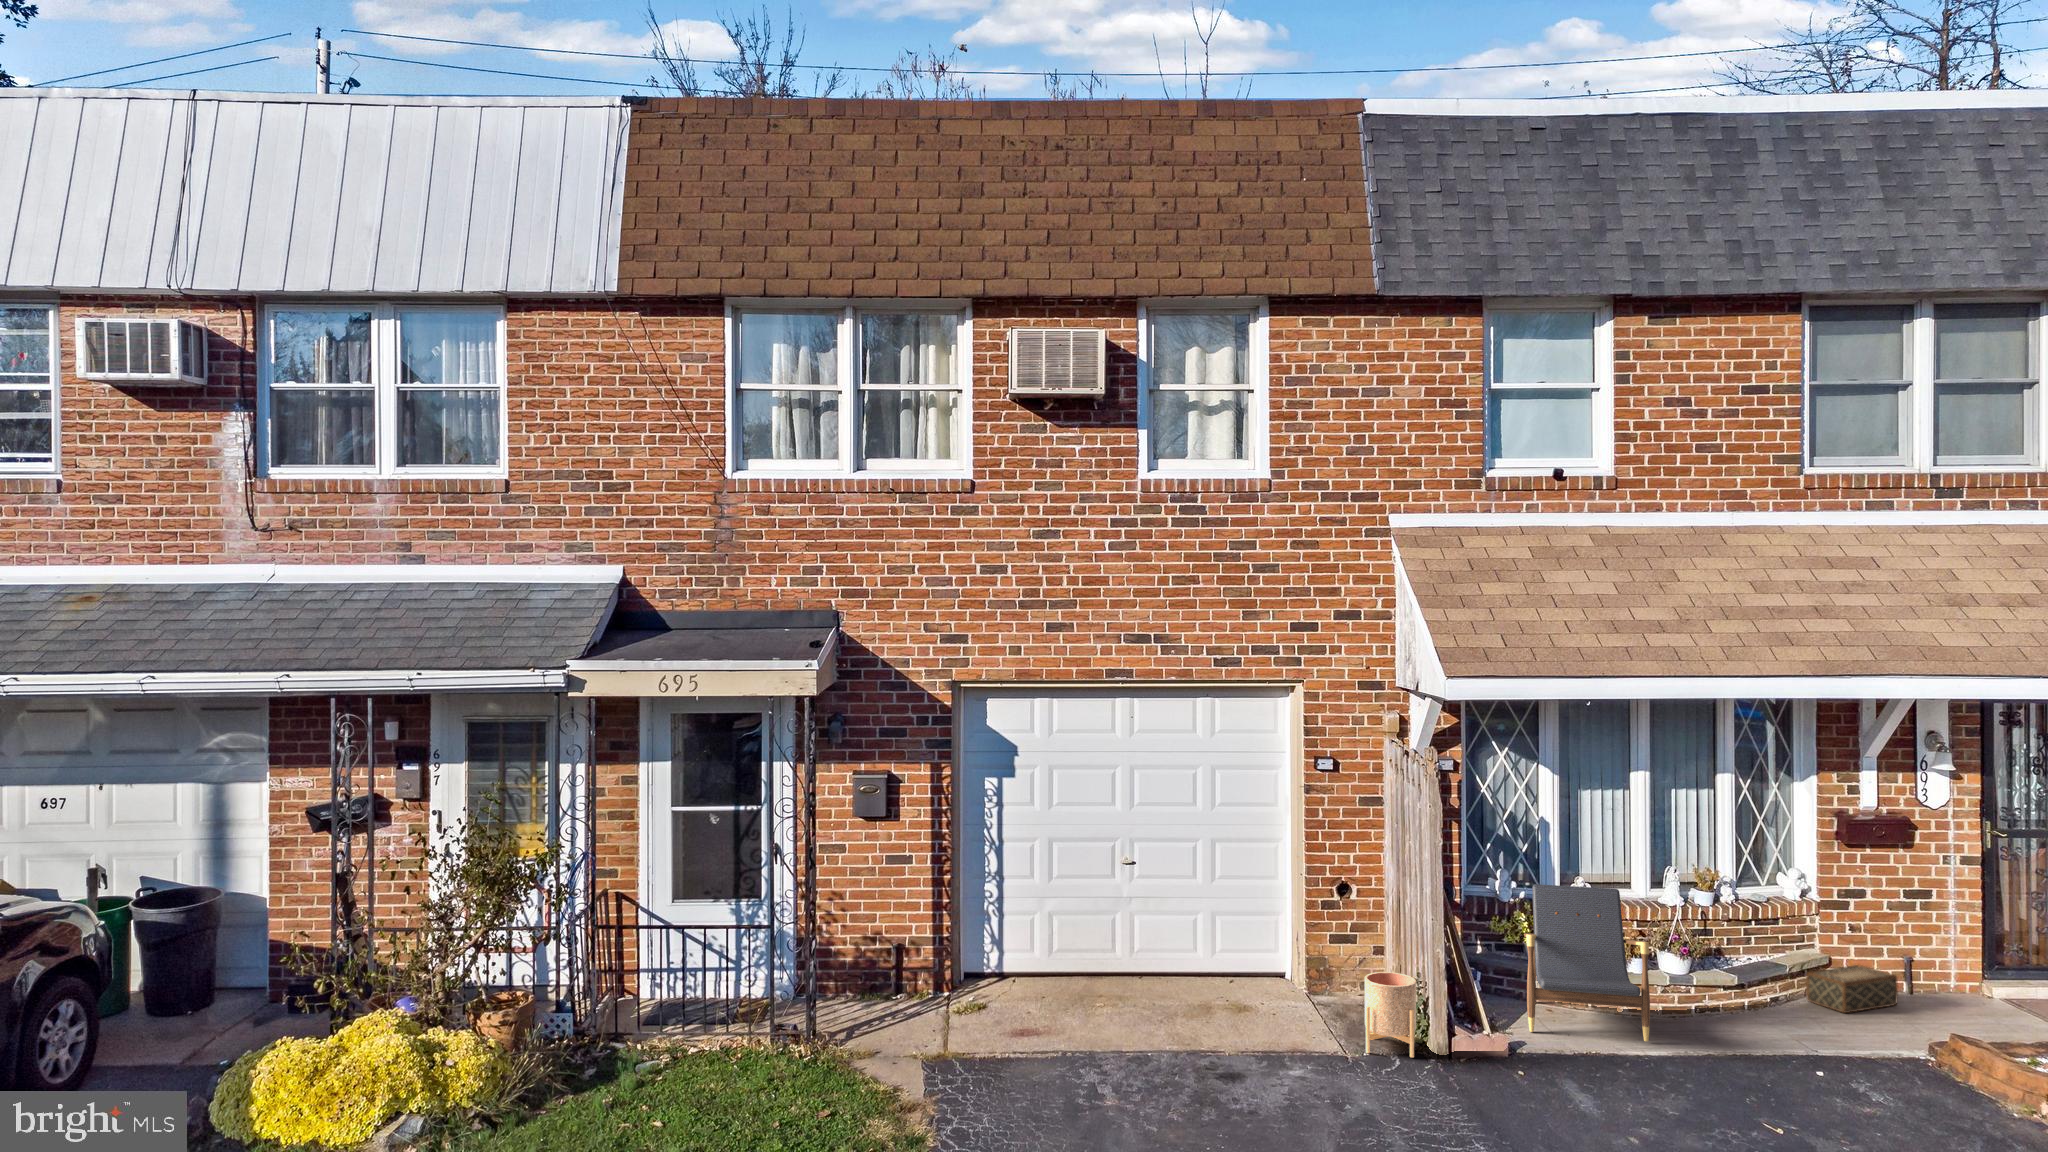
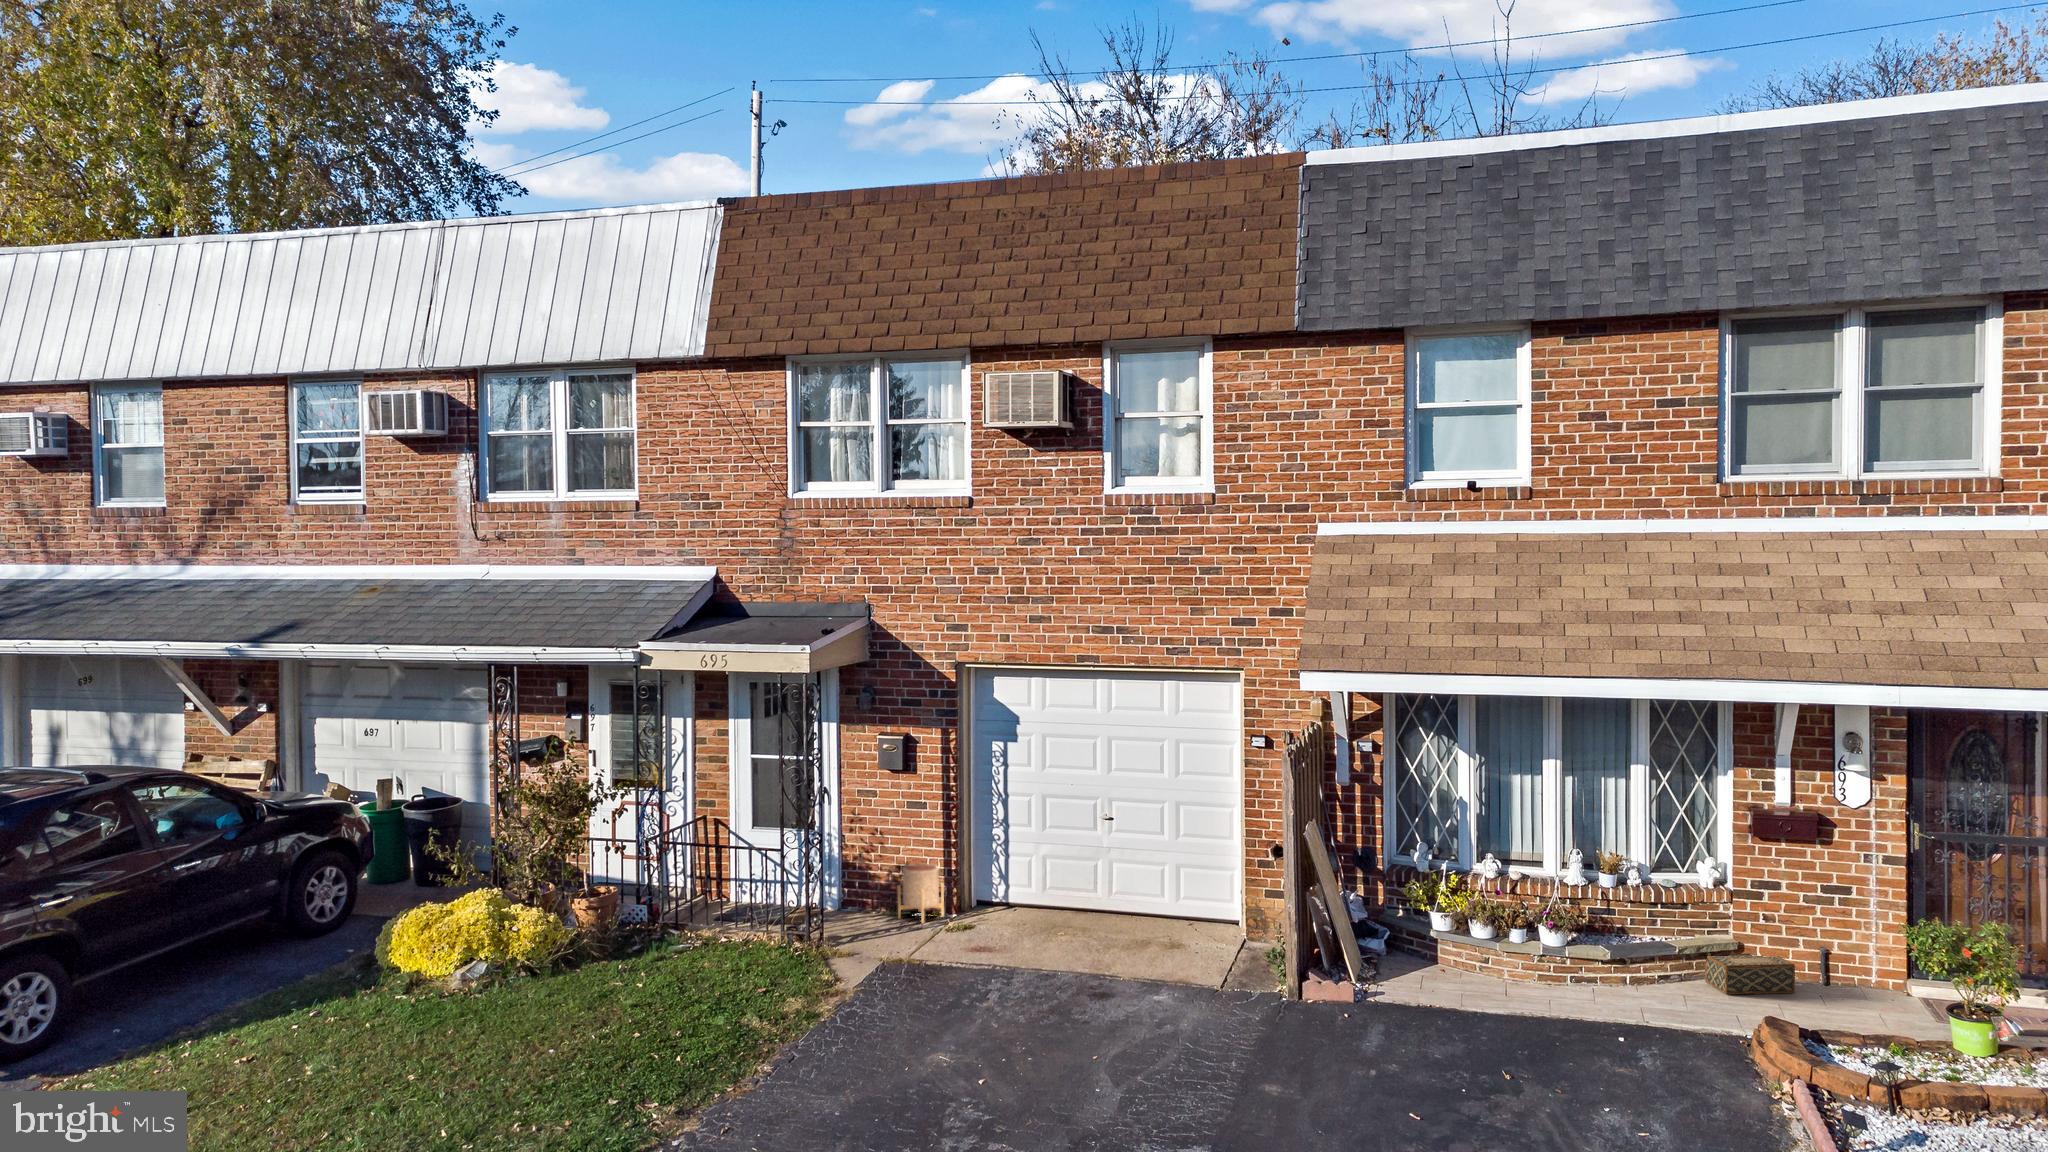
lounge chair: present [1524,884,1650,1041] -> none [1396,856,1509,998]
planter: present [1365,972,1416,1058] -> present [898,864,944,923]

